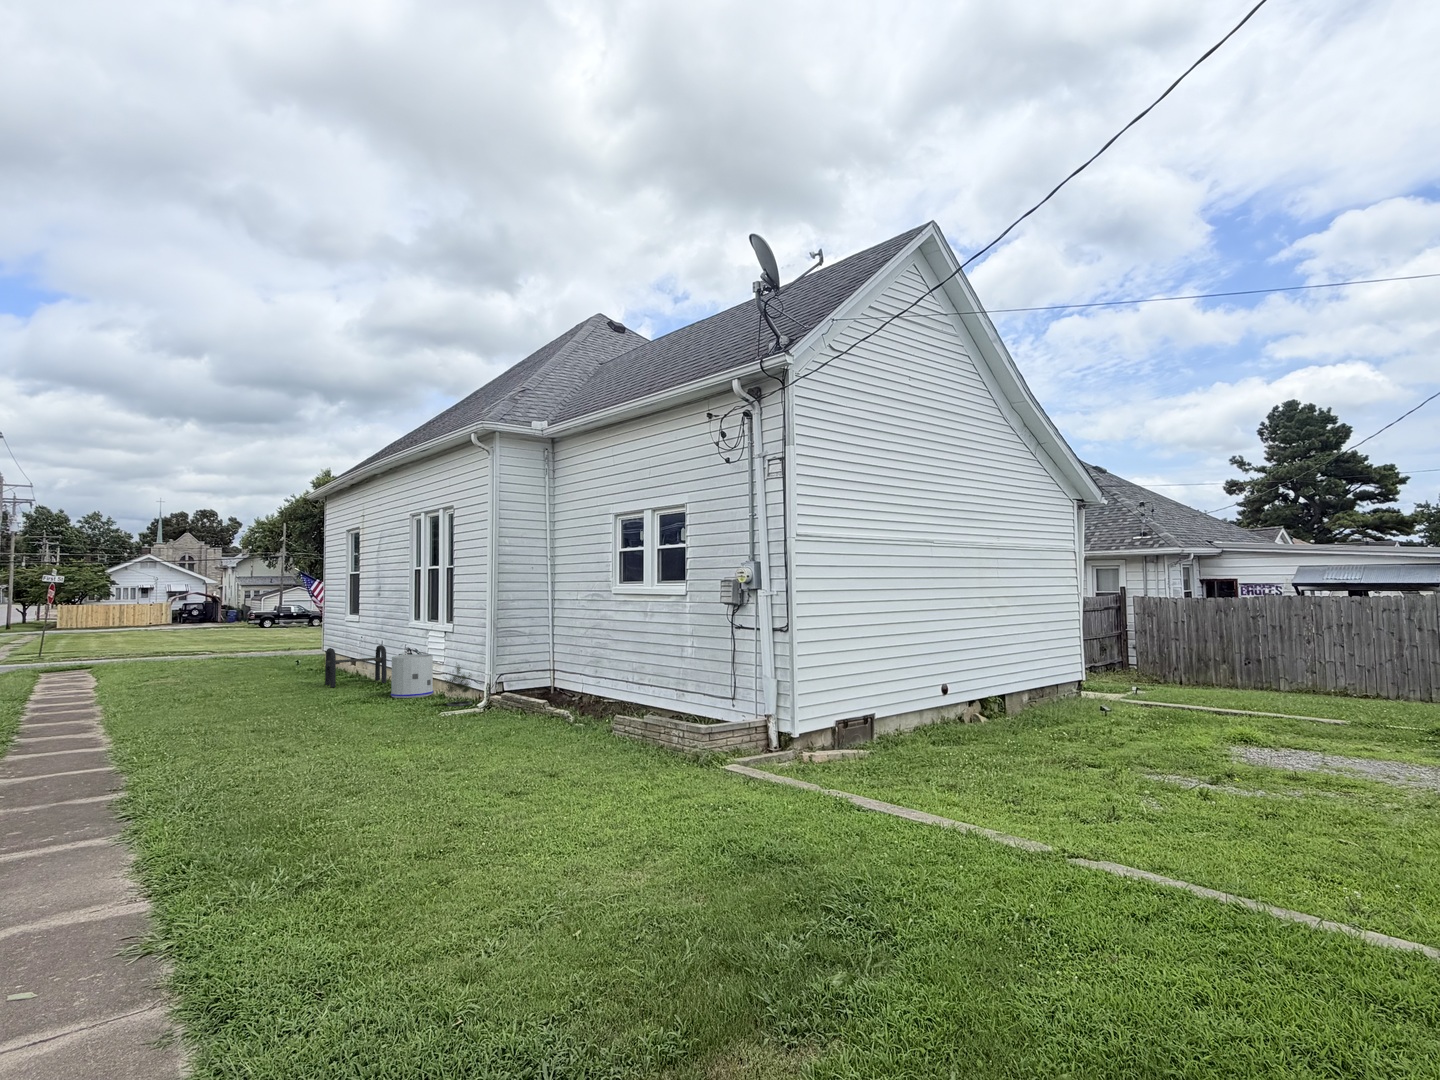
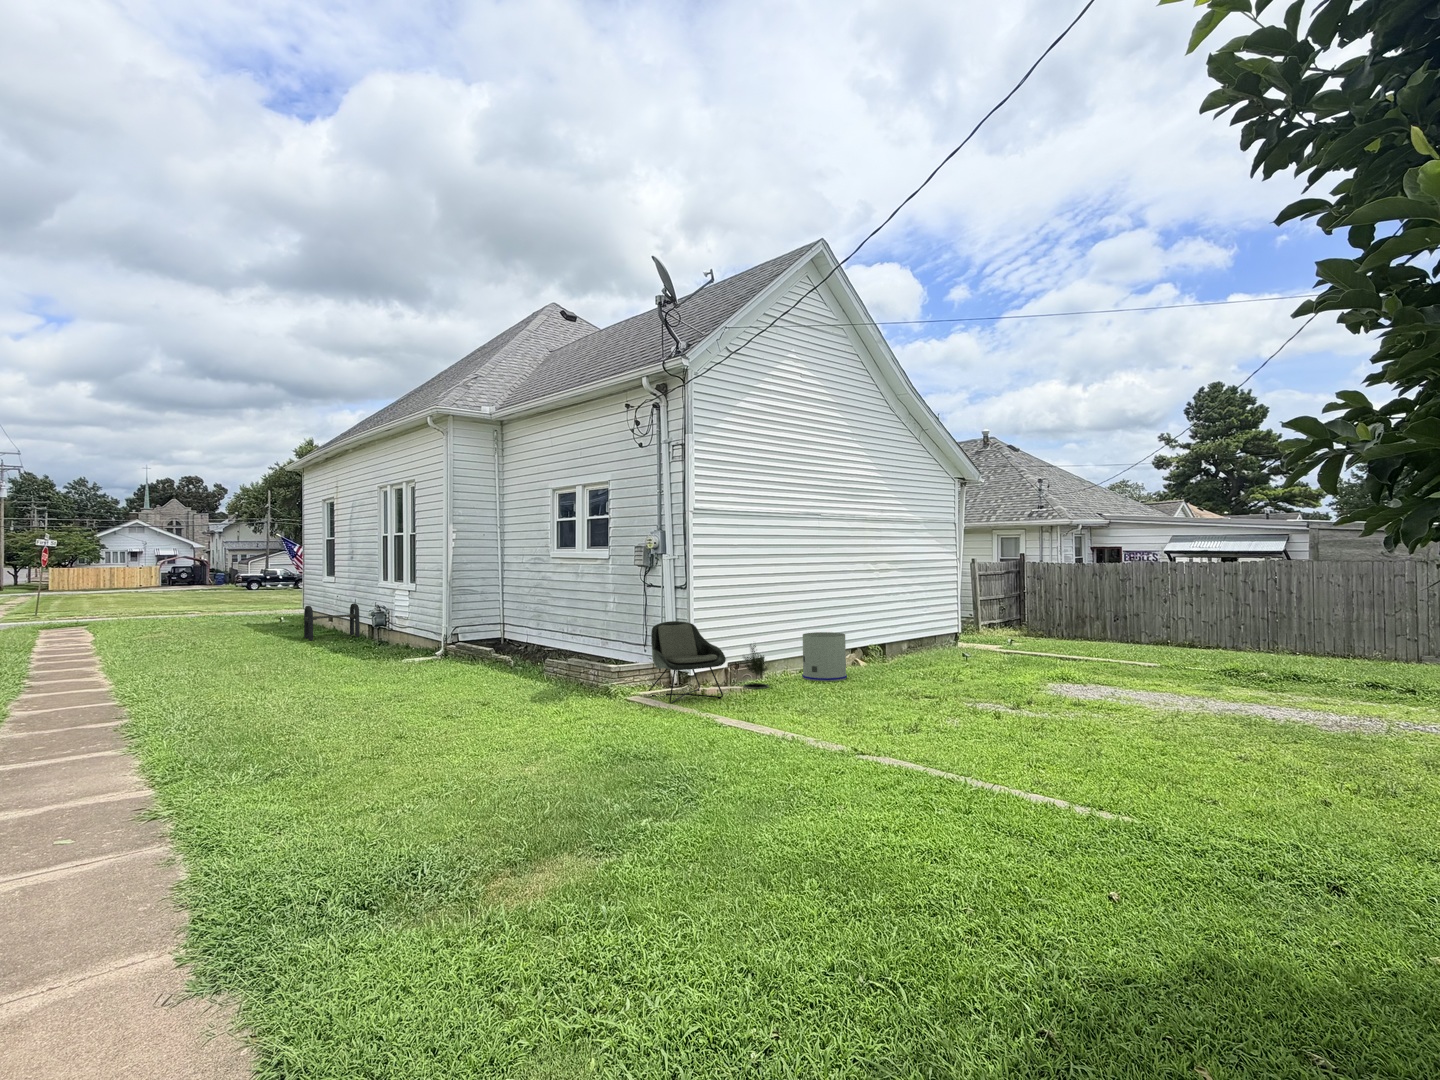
trash can: present [391,654,434,698] -> present [802,632,847,681]
potted tree: present [445,665,471,706] -> present [743,644,769,689]
lounge chair: none [747,670,844,775] -> present [649,621,726,704]

